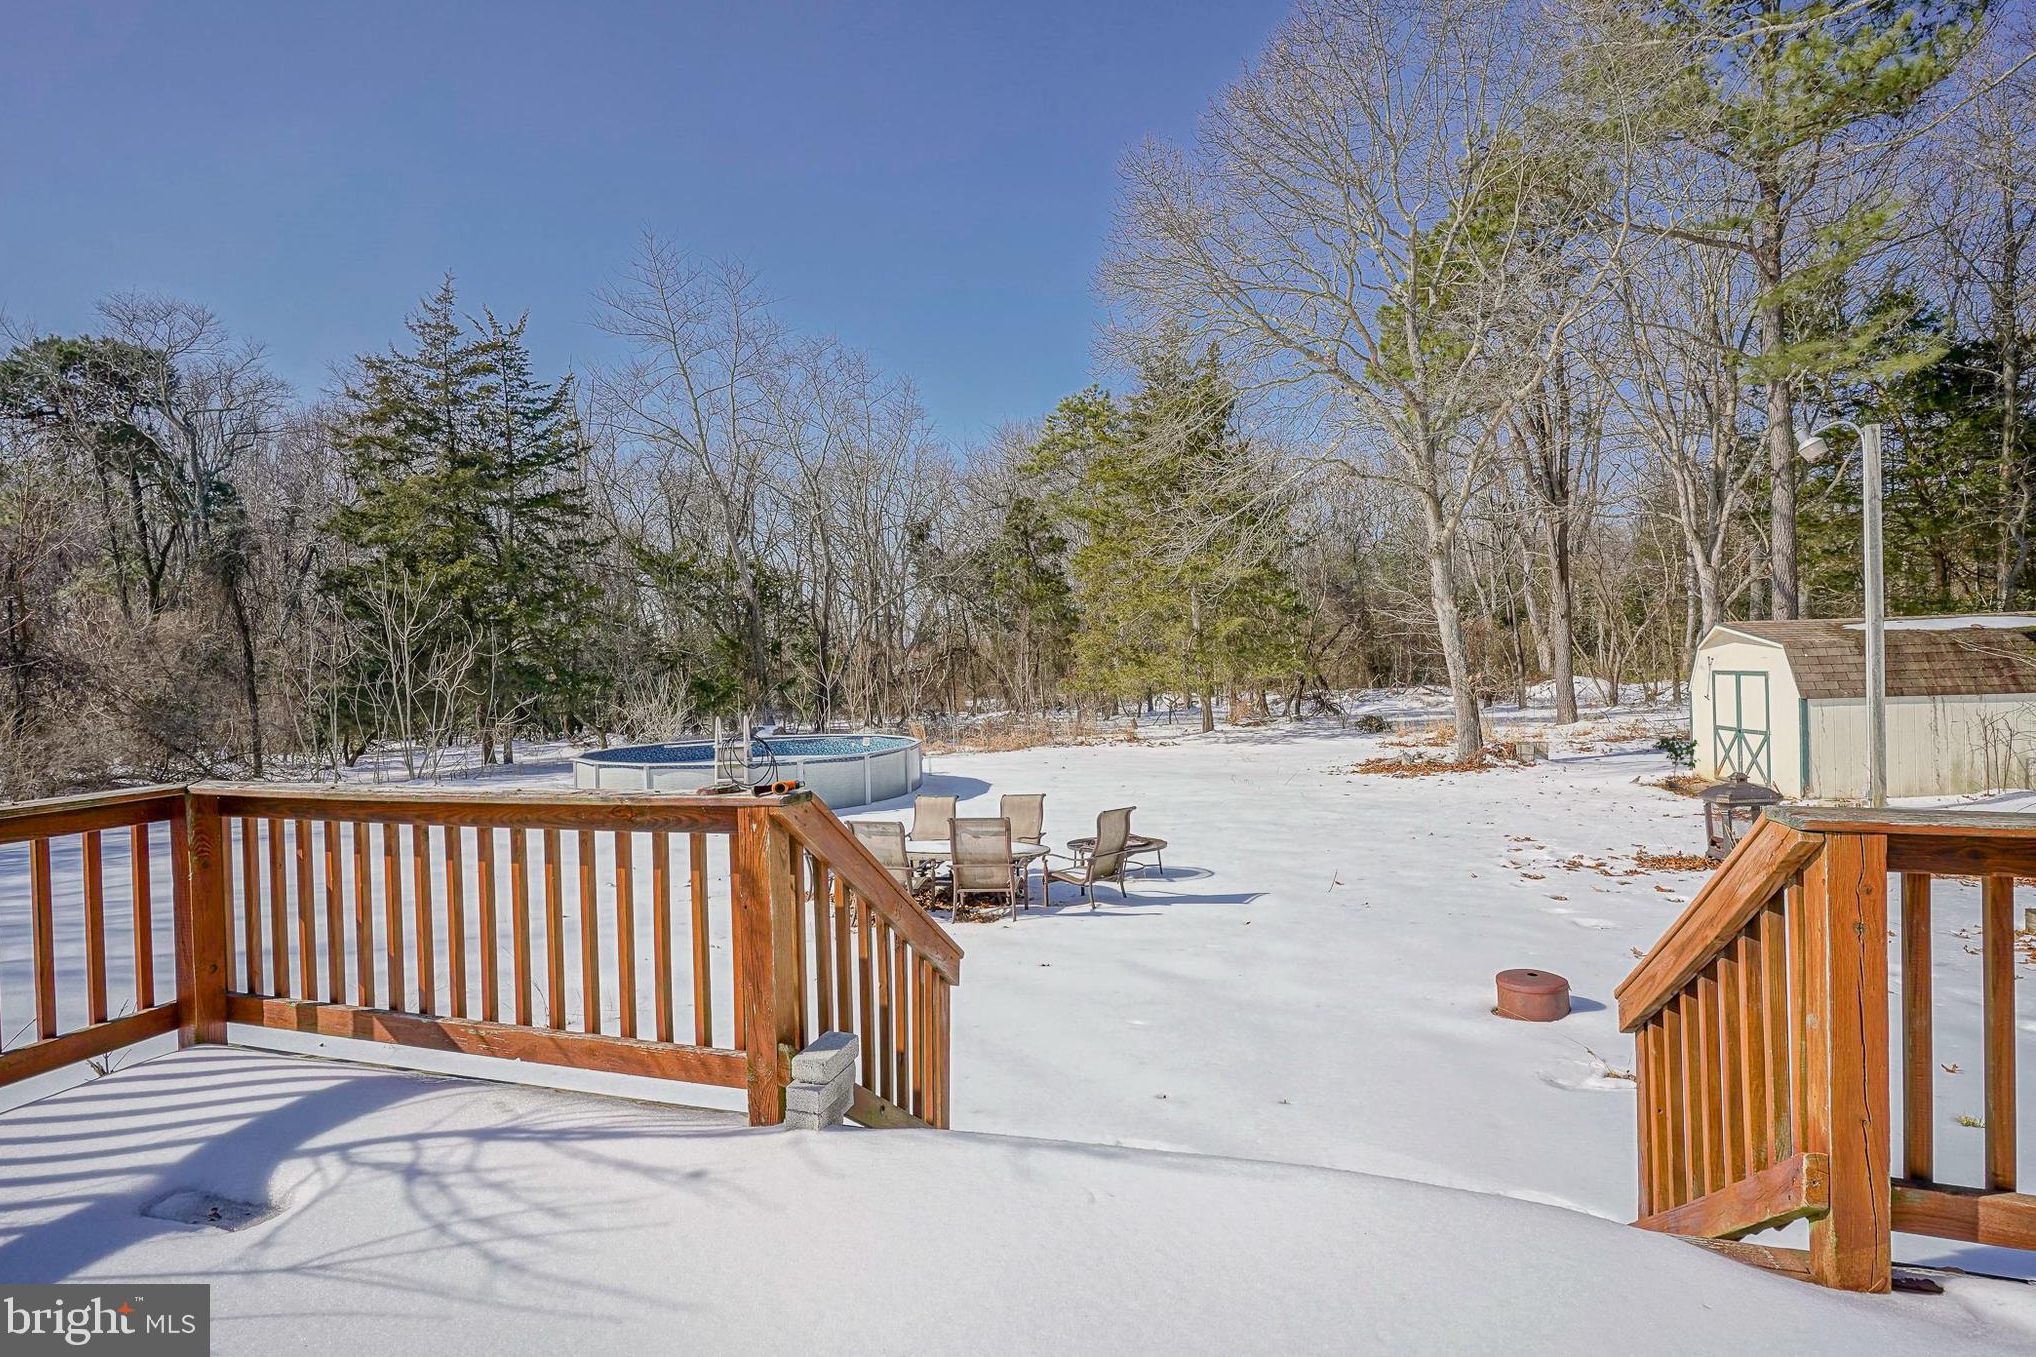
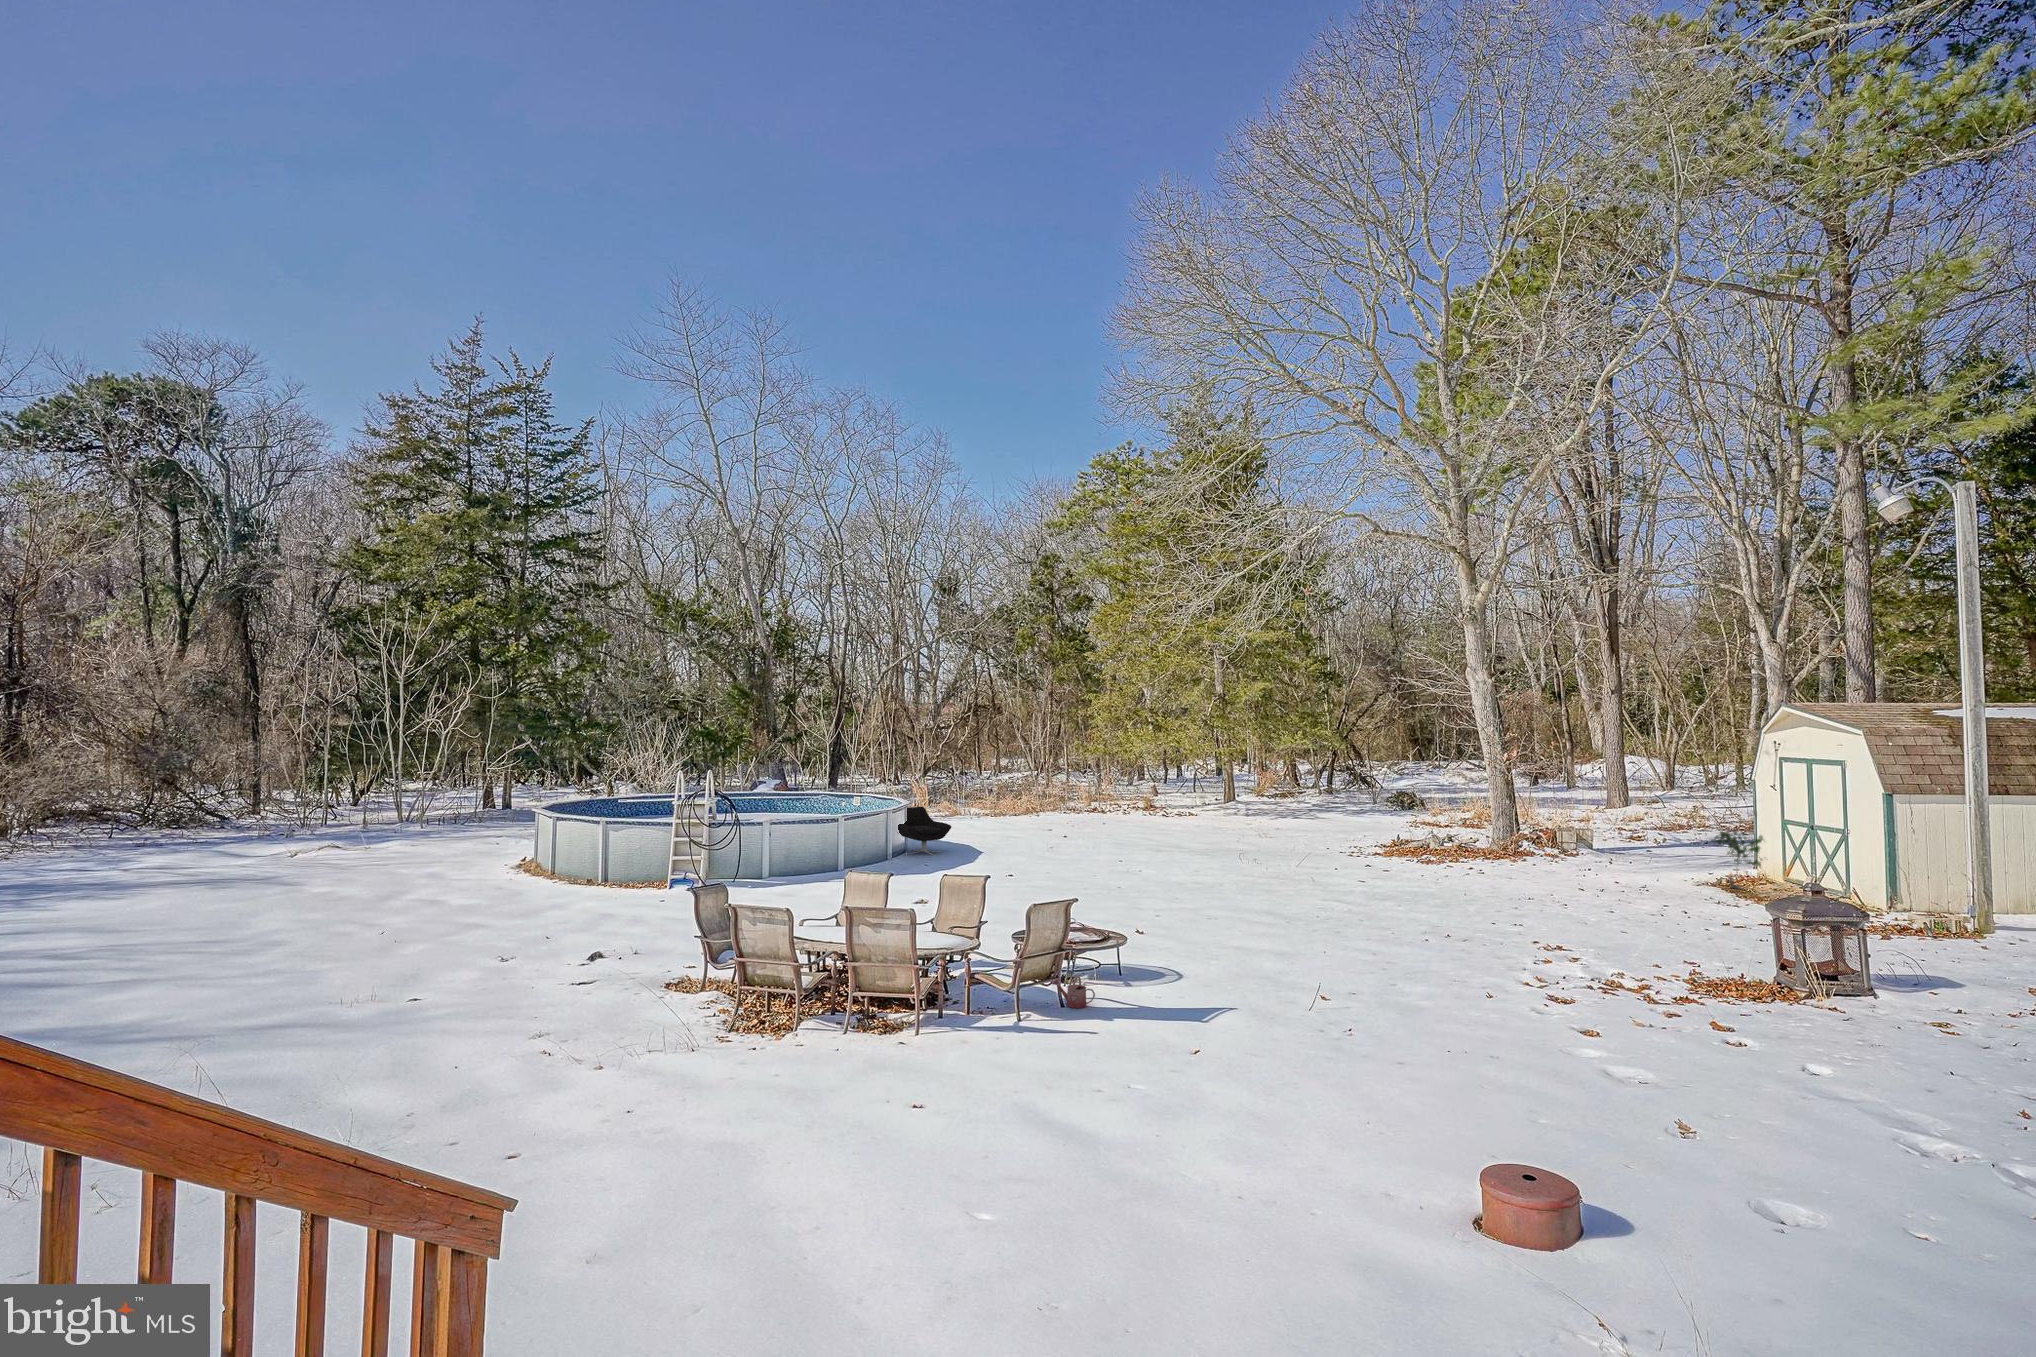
lounge chair: none [914,746,970,790] -> present [898,806,951,856]
watering can: none [1119,873,1157,900] -> present [1052,975,1095,1008]

